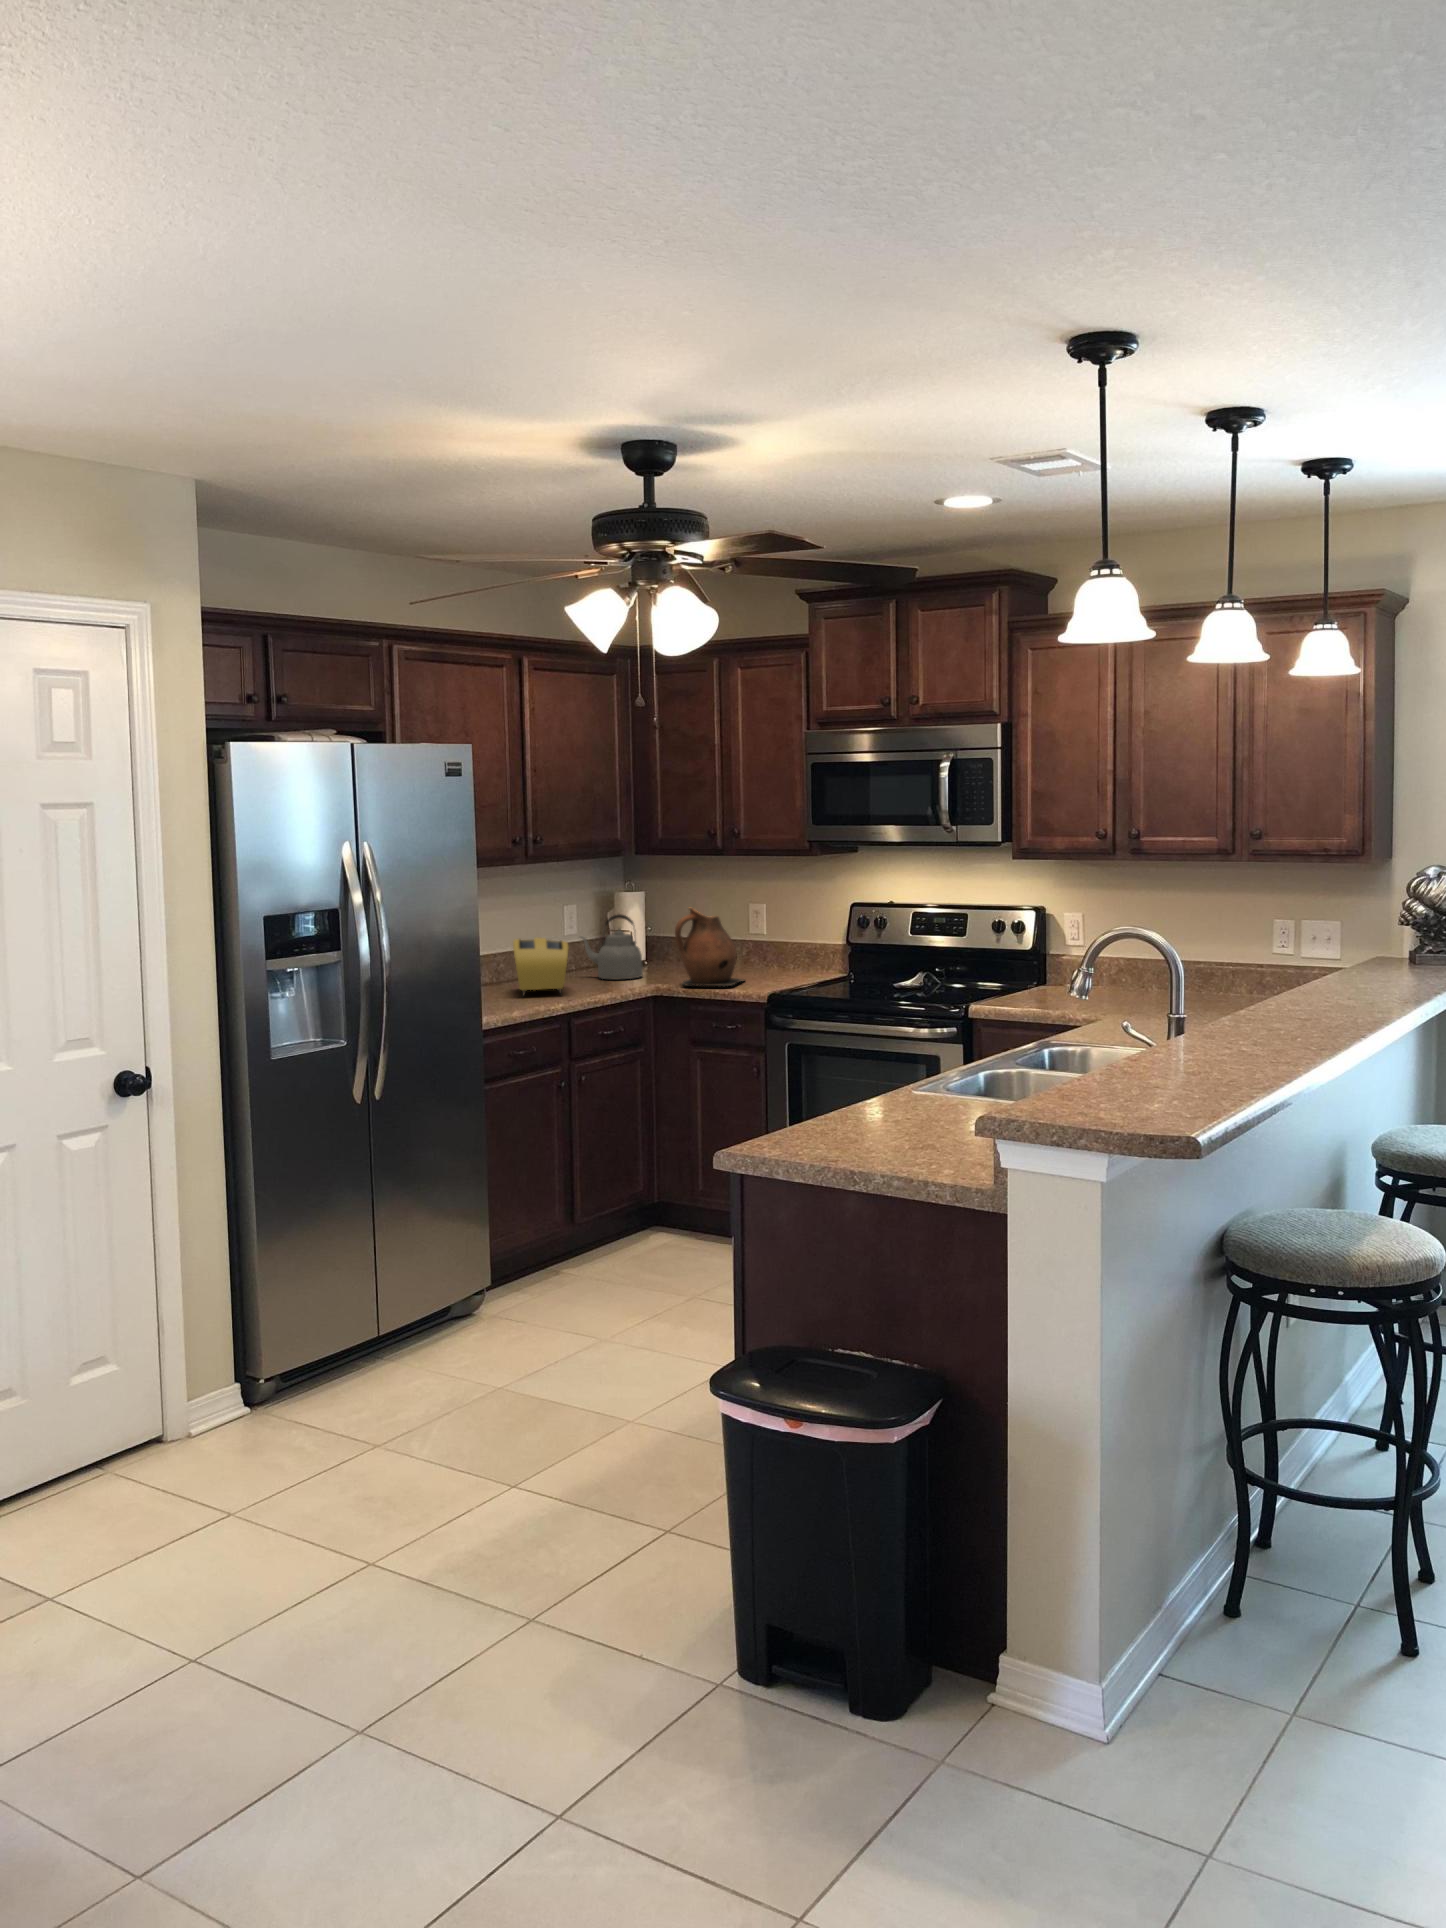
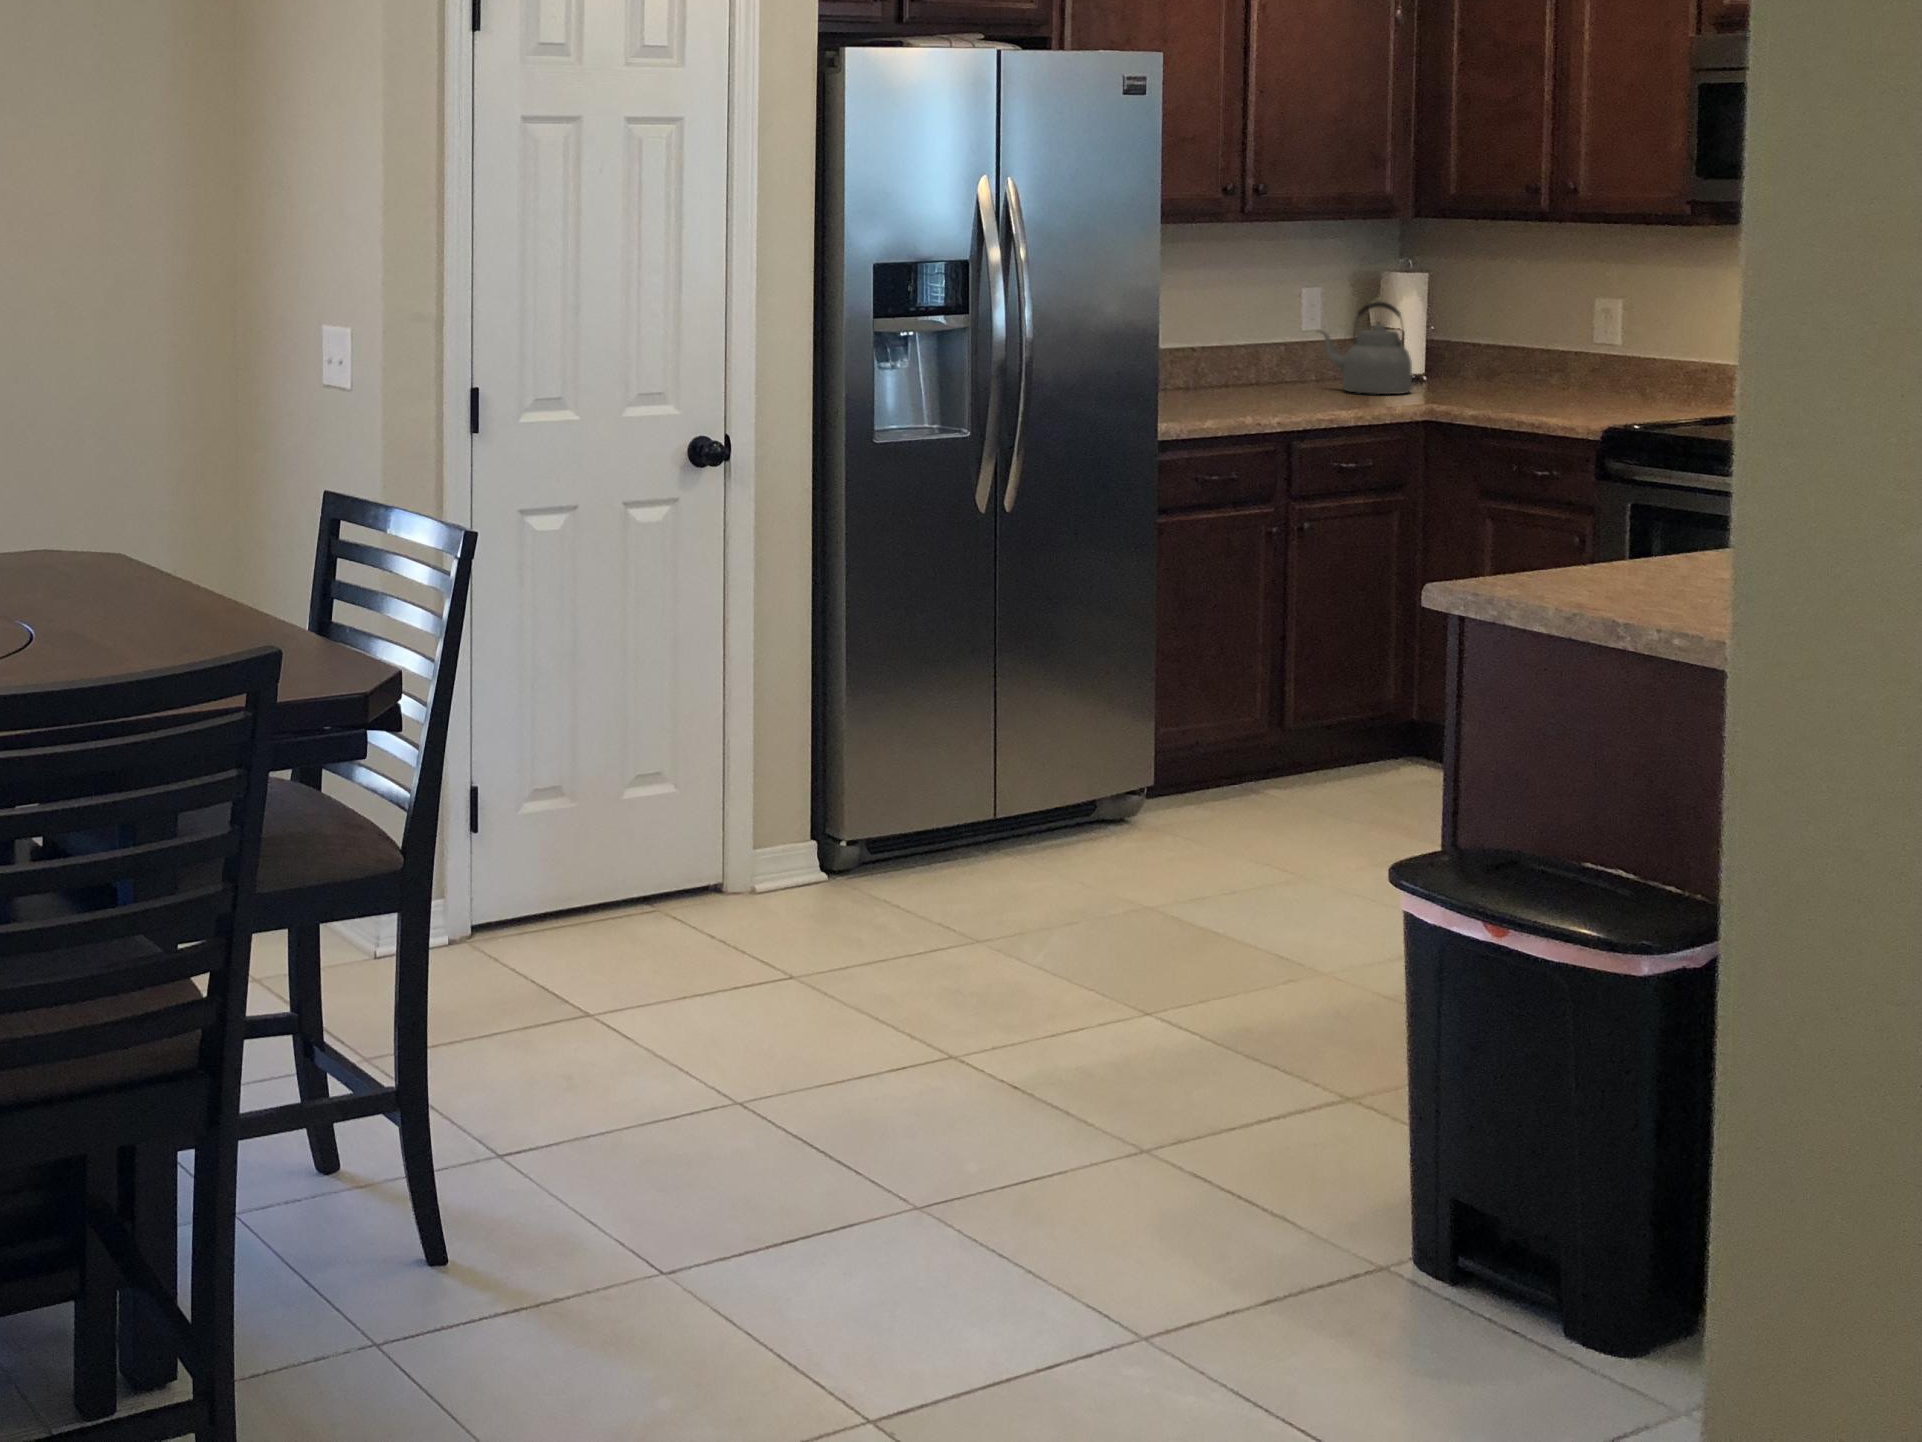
ceramic pitcher: present [675,908,744,986] -> none [1460,294,1573,412]
toaster: present [513,938,568,995] -> none [1215,325,1296,407]

